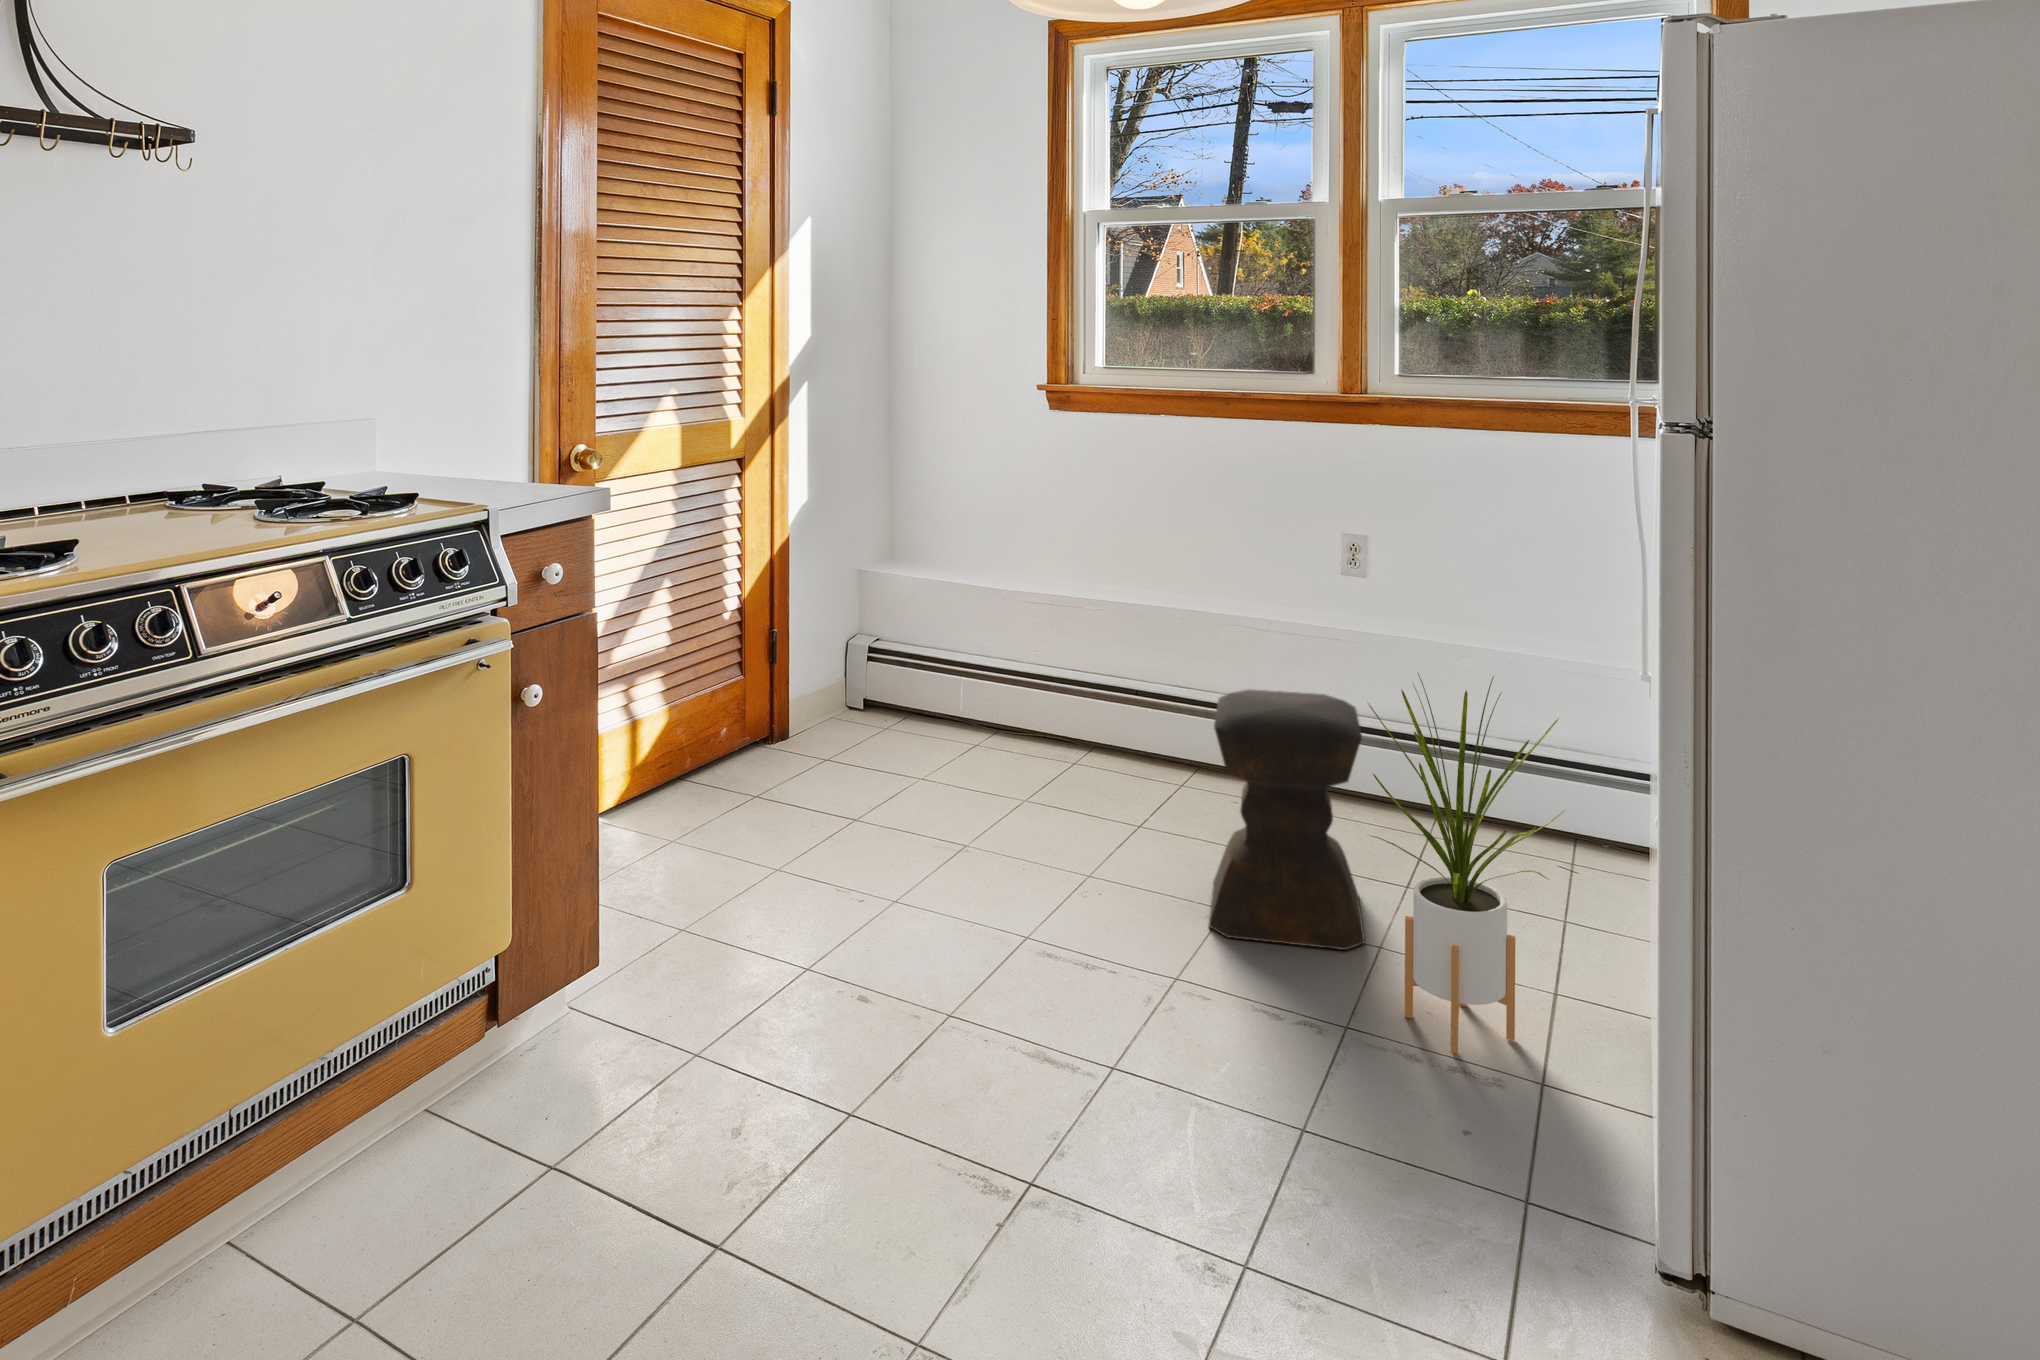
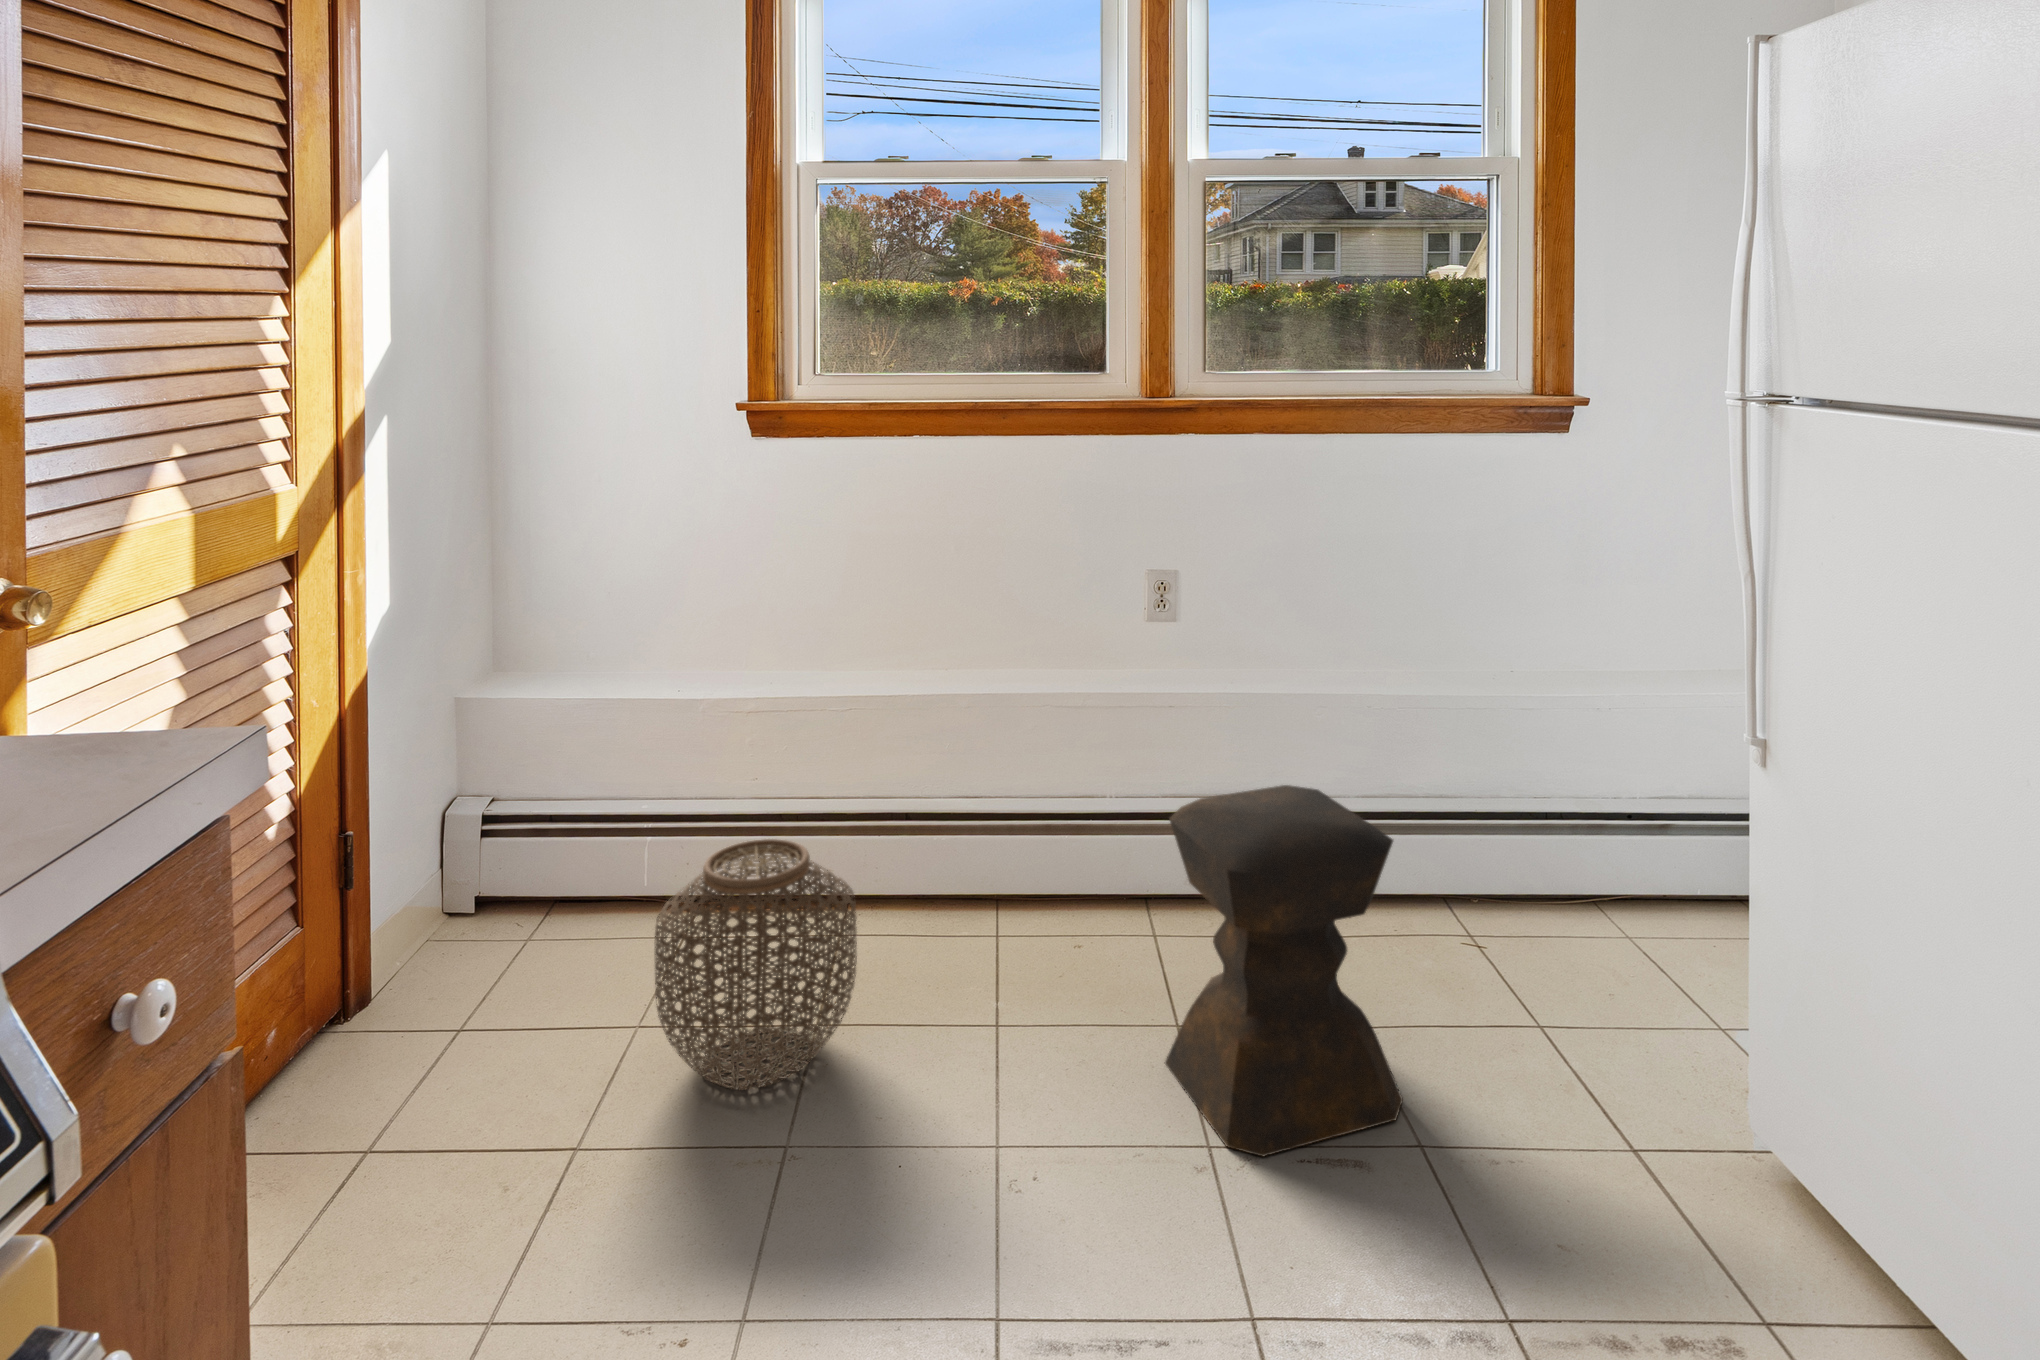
woven basket: none [901,671,1029,824] -> present [655,839,857,1089]
house plant: present [1367,674,1565,1053] -> none [1481,744,1736,1239]

